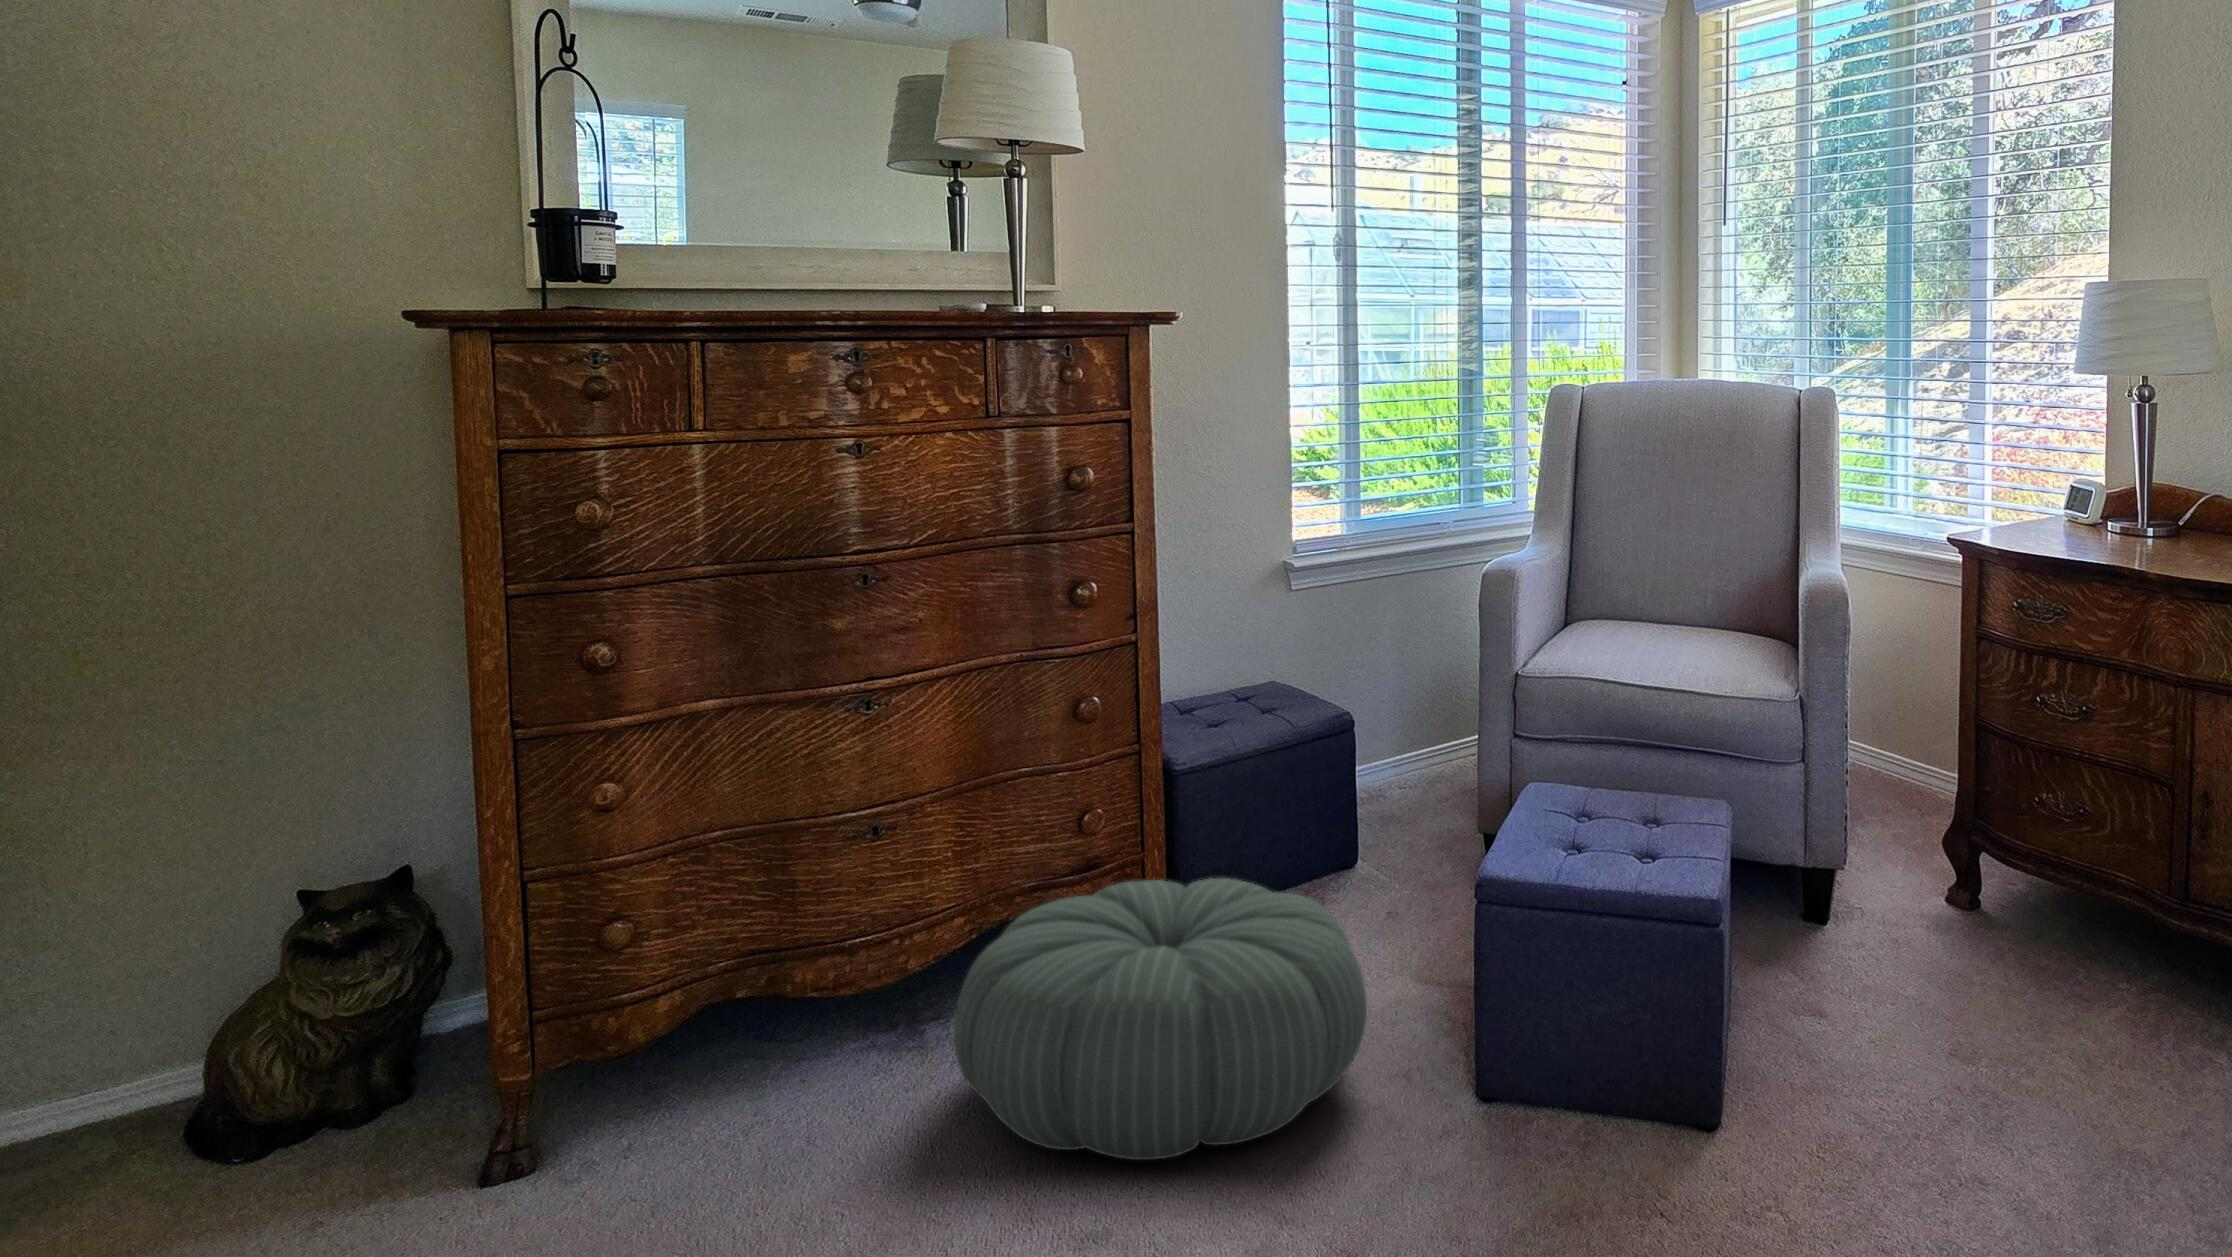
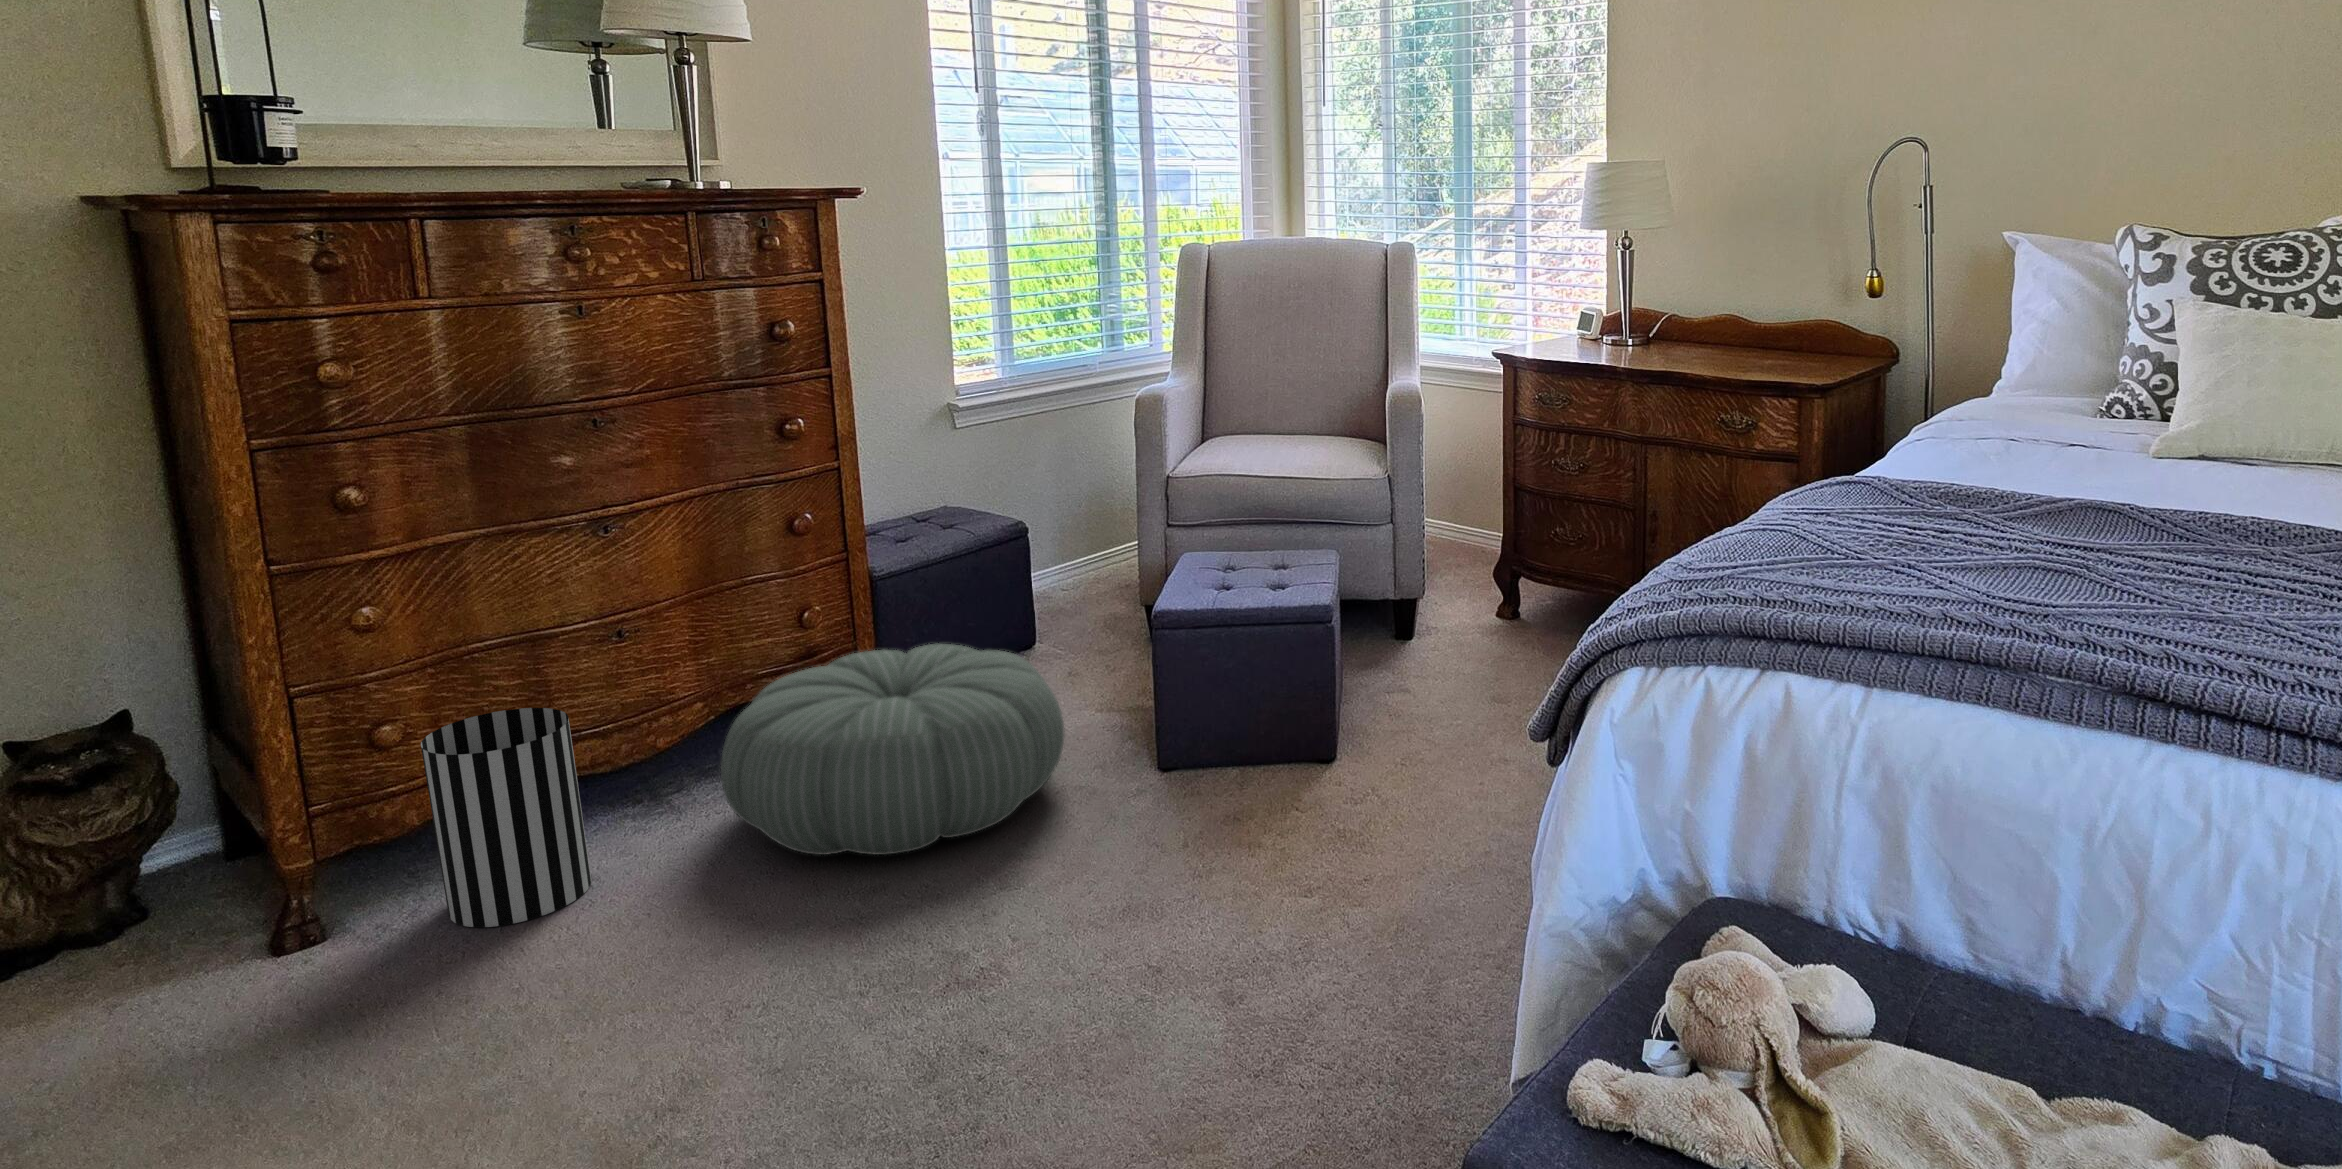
wastebasket: none [631,920,796,1197] -> present [421,708,591,927]

